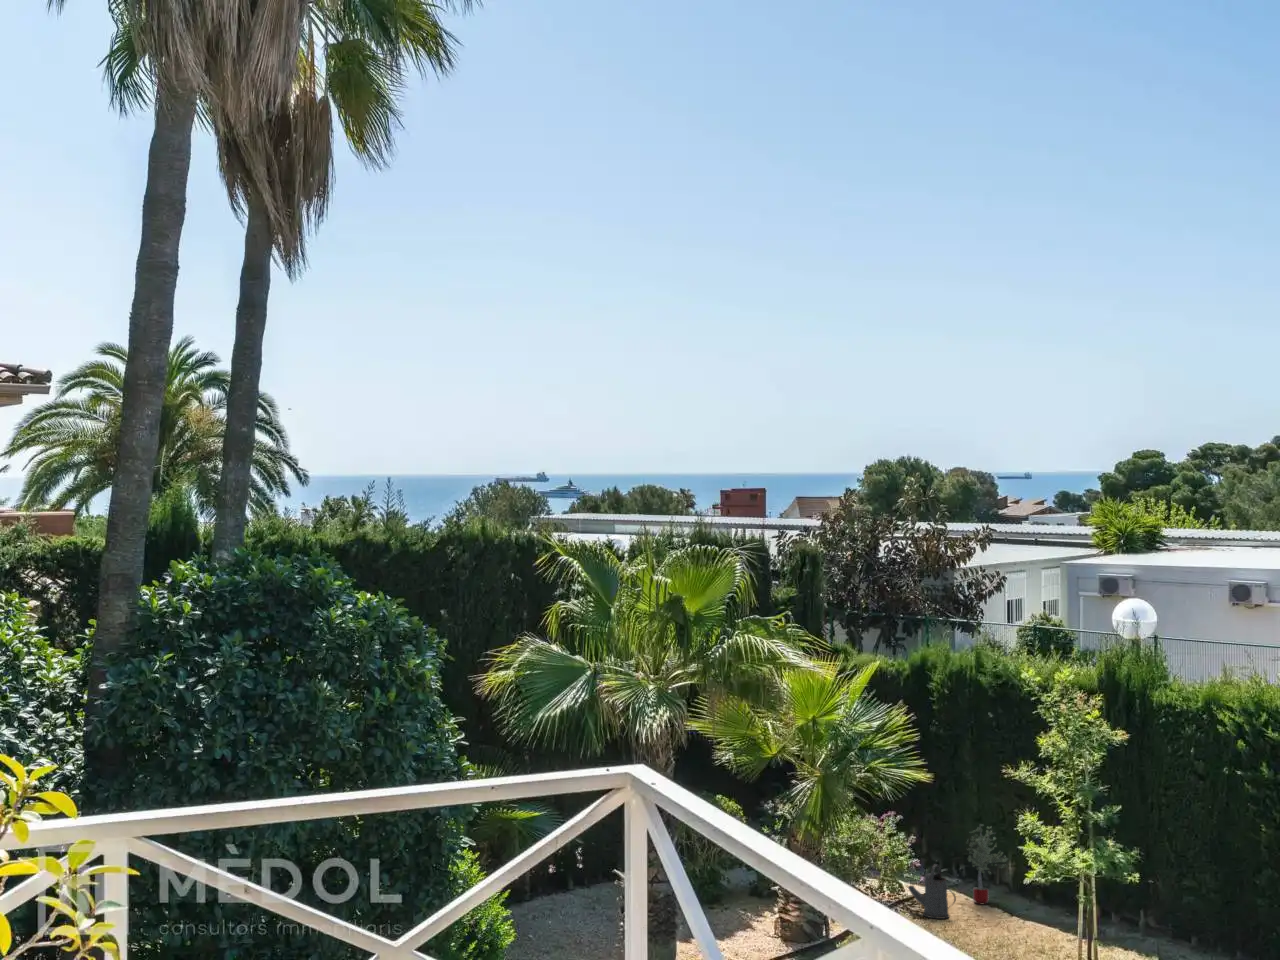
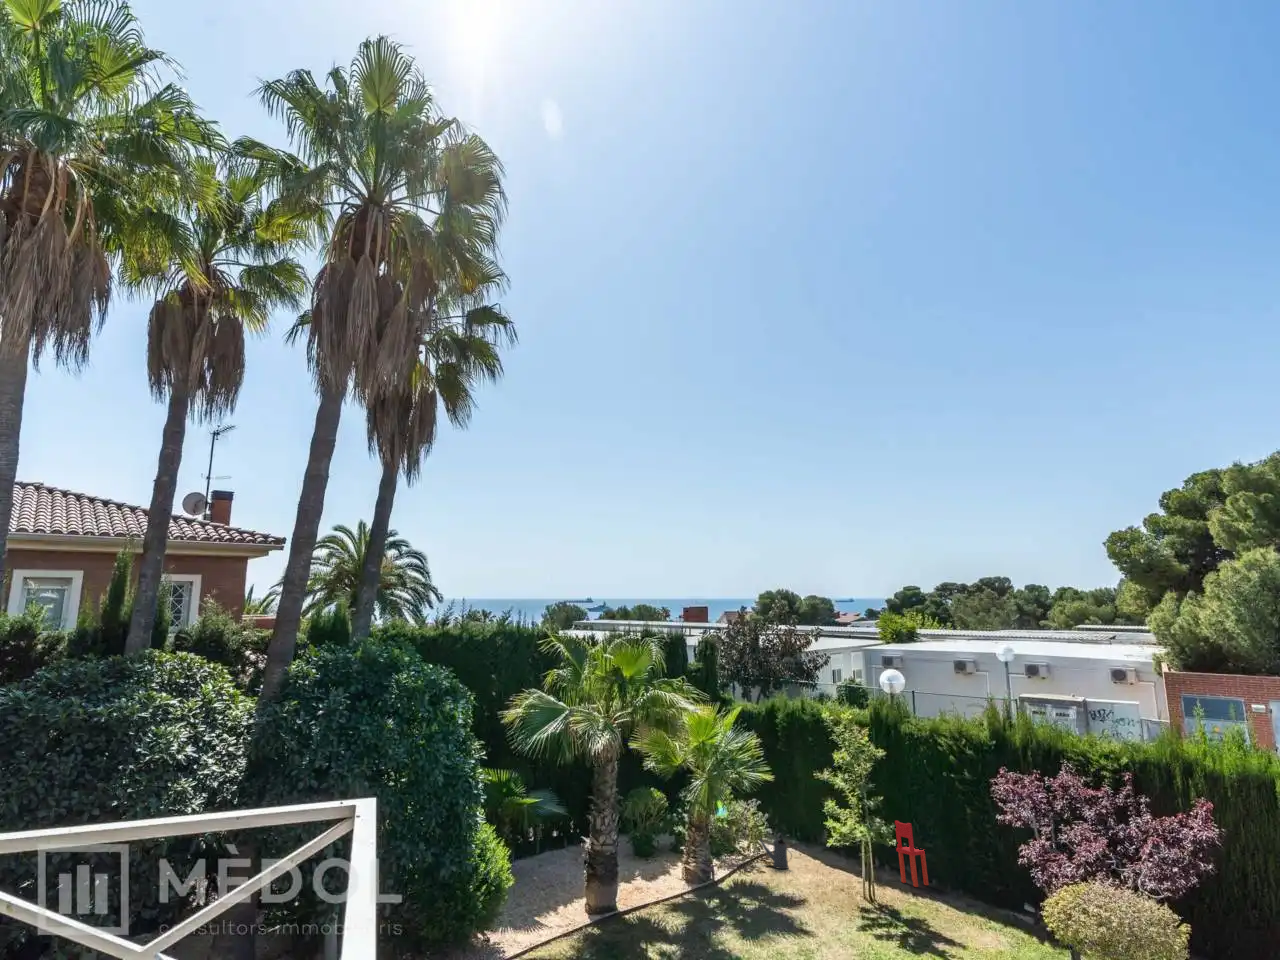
potted tree: present [967,824,1007,904] -> none [797,807,824,859]
chair: none [1132,843,1183,944] -> present [895,821,929,887]

